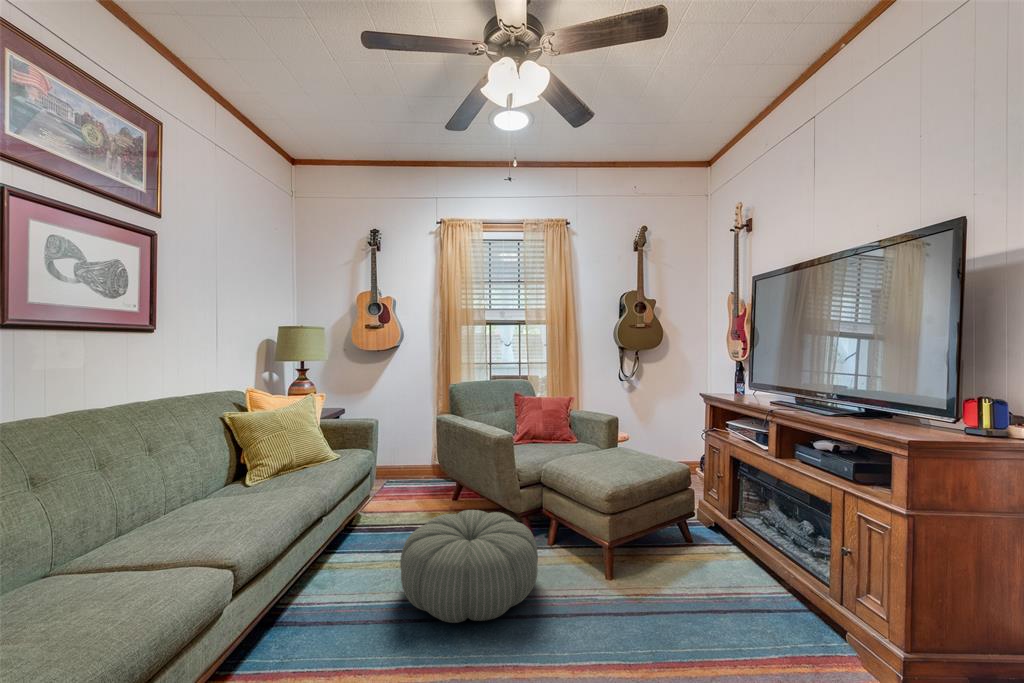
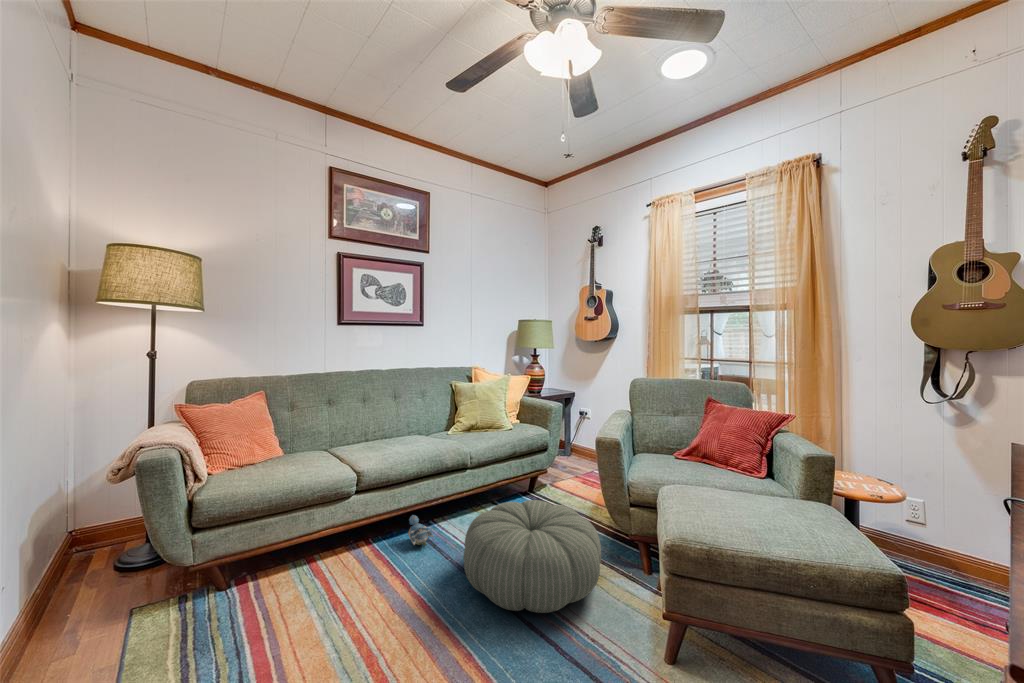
plush toy: none [284,600,332,636] -> present [408,515,434,546]

